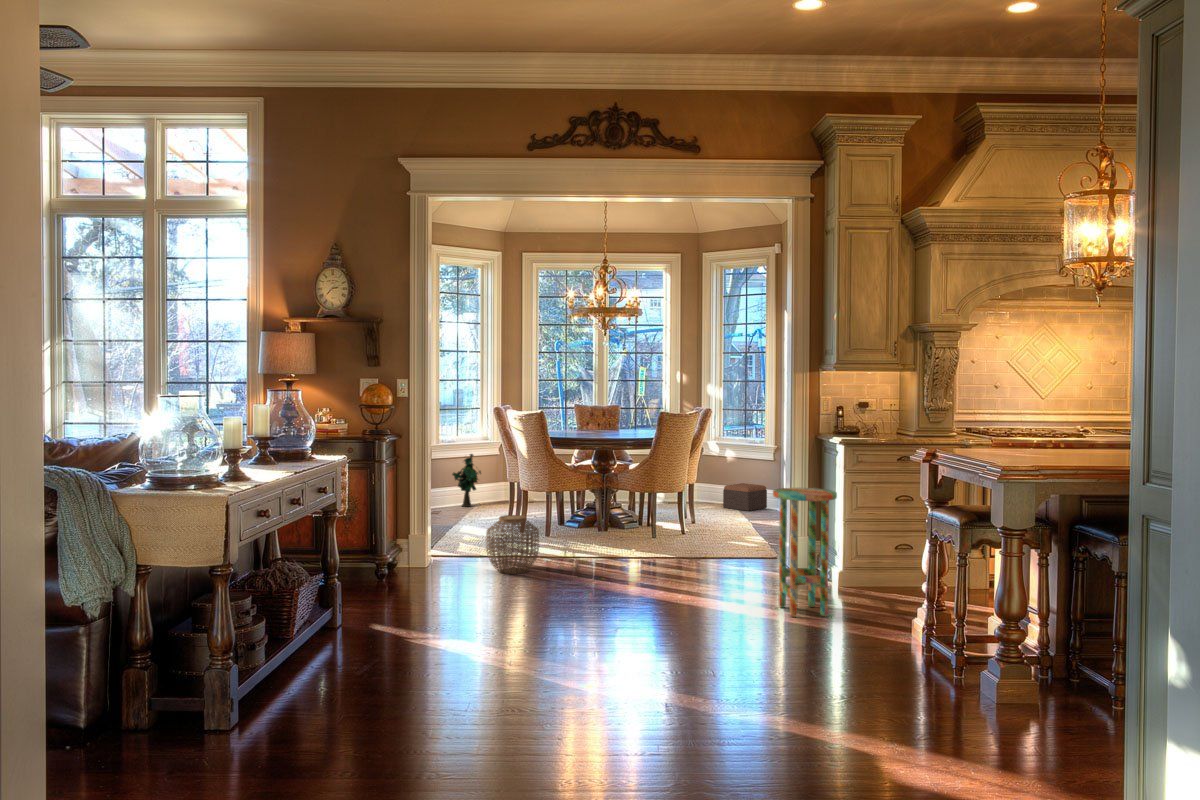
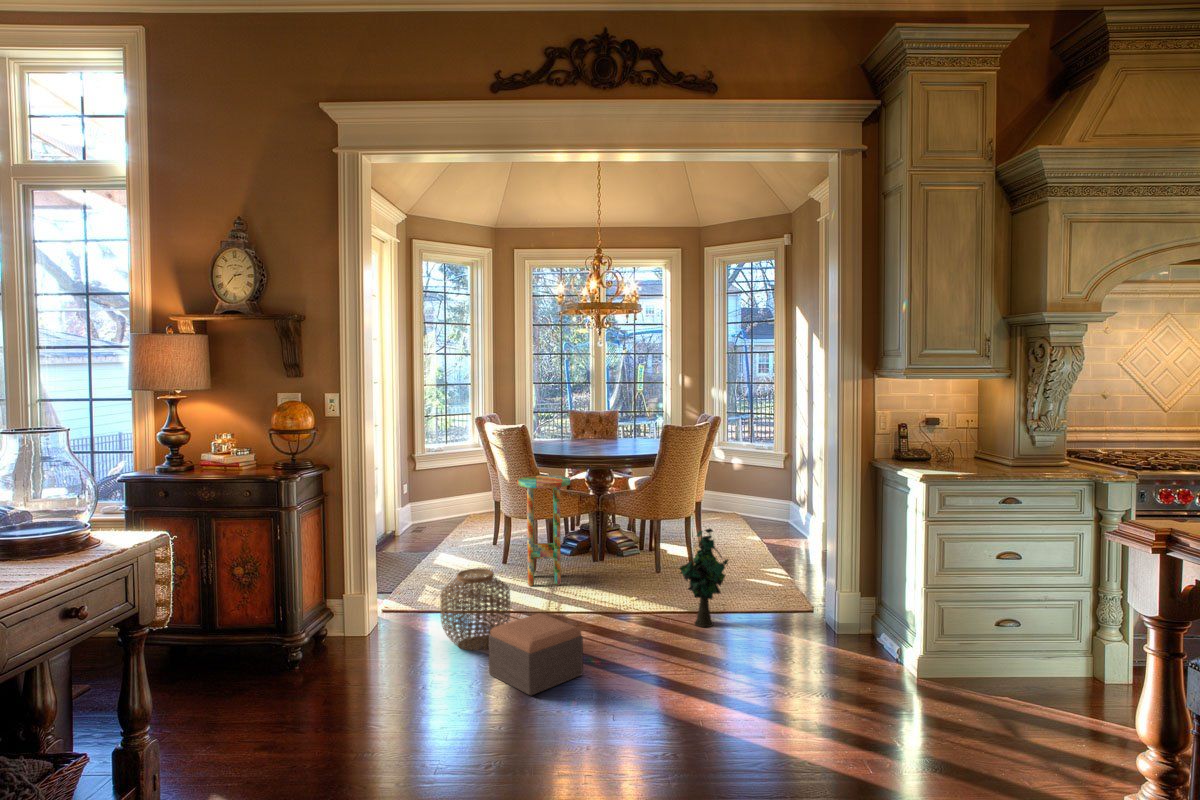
decorative plant: present [452,454,481,507] -> present [679,528,728,627]
footstool: present [723,483,767,511] -> present [489,613,583,696]
side table: present [773,488,837,617] -> present [517,475,570,586]

